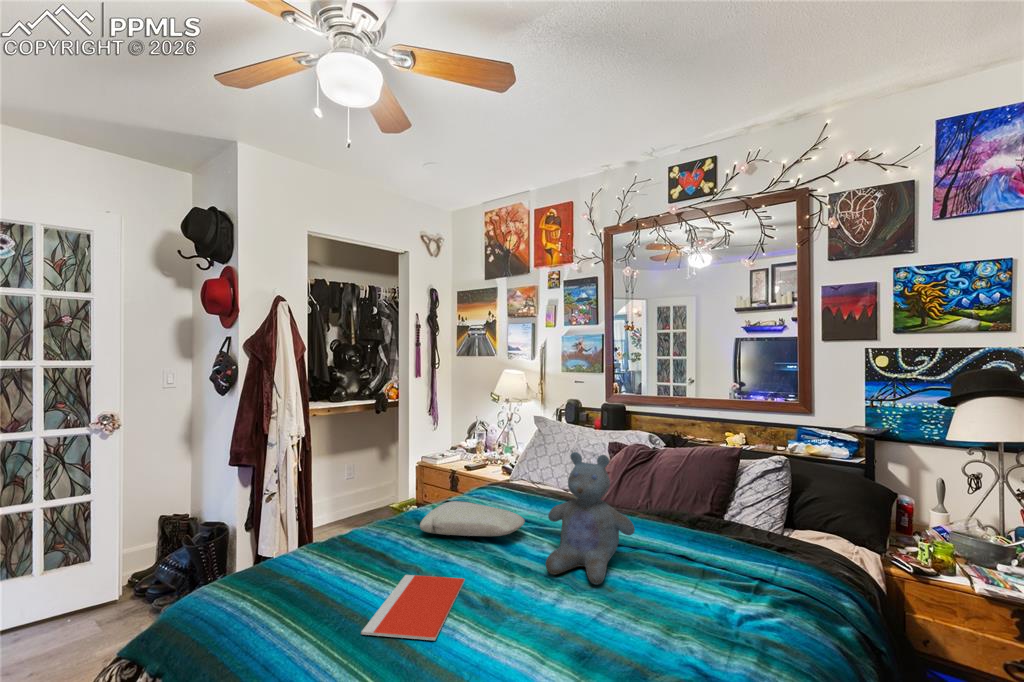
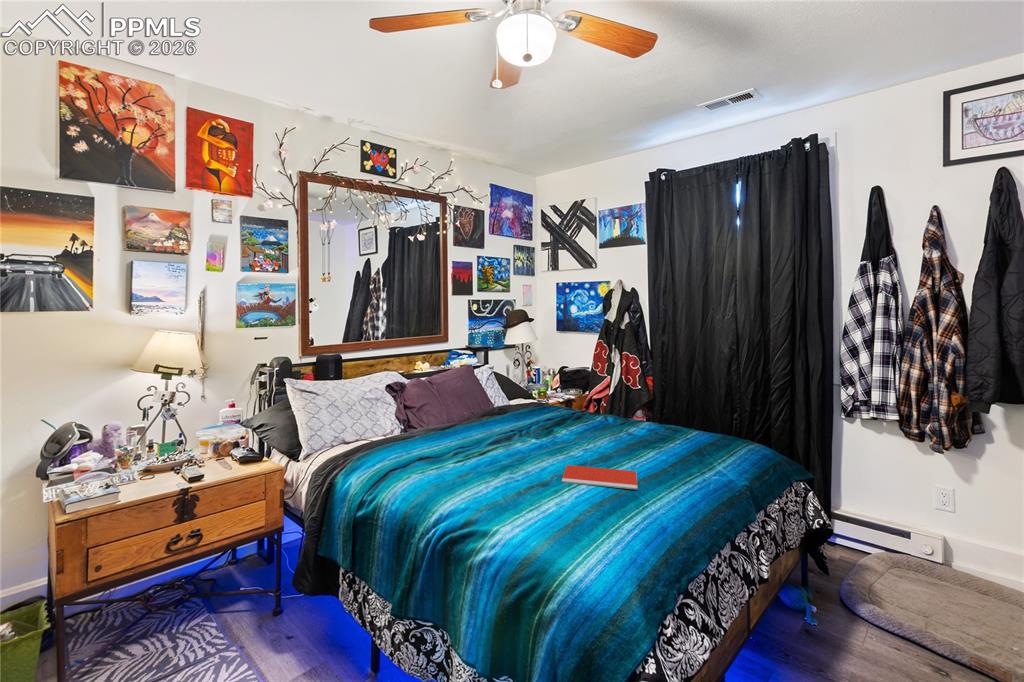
stuffed bear: present [546,452,635,584] -> none [527,371,578,445]
pillow: present [420,501,525,536] -> none [449,434,522,472]

